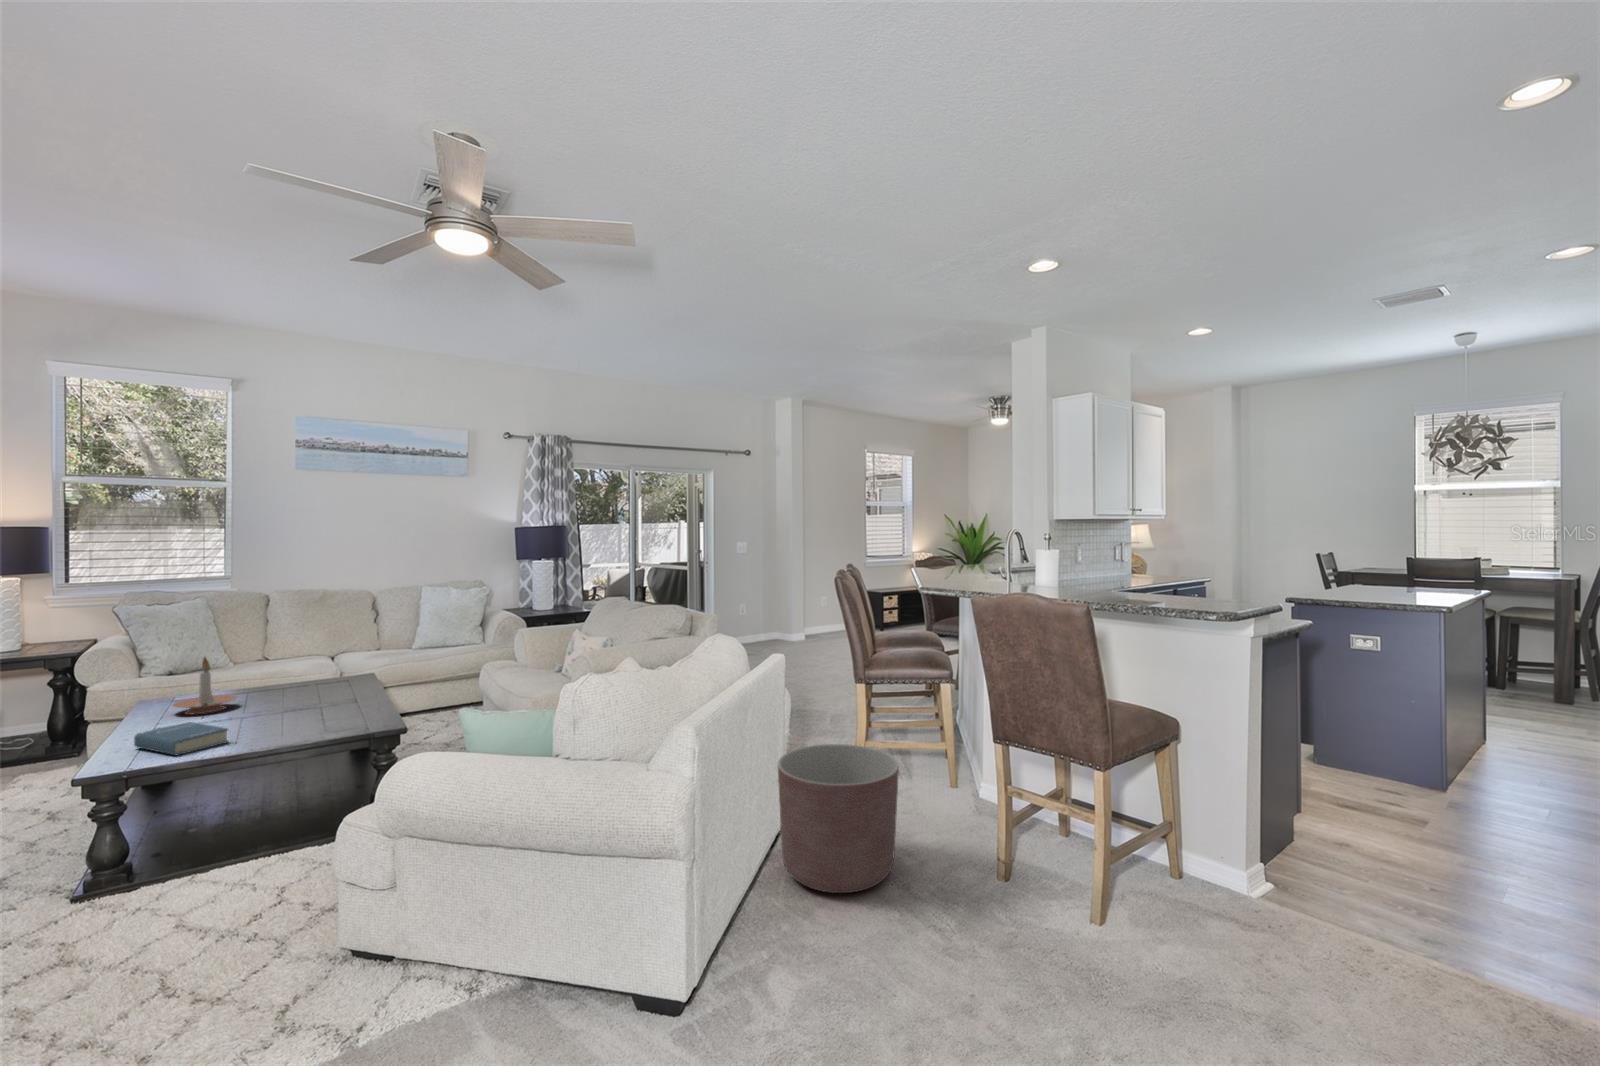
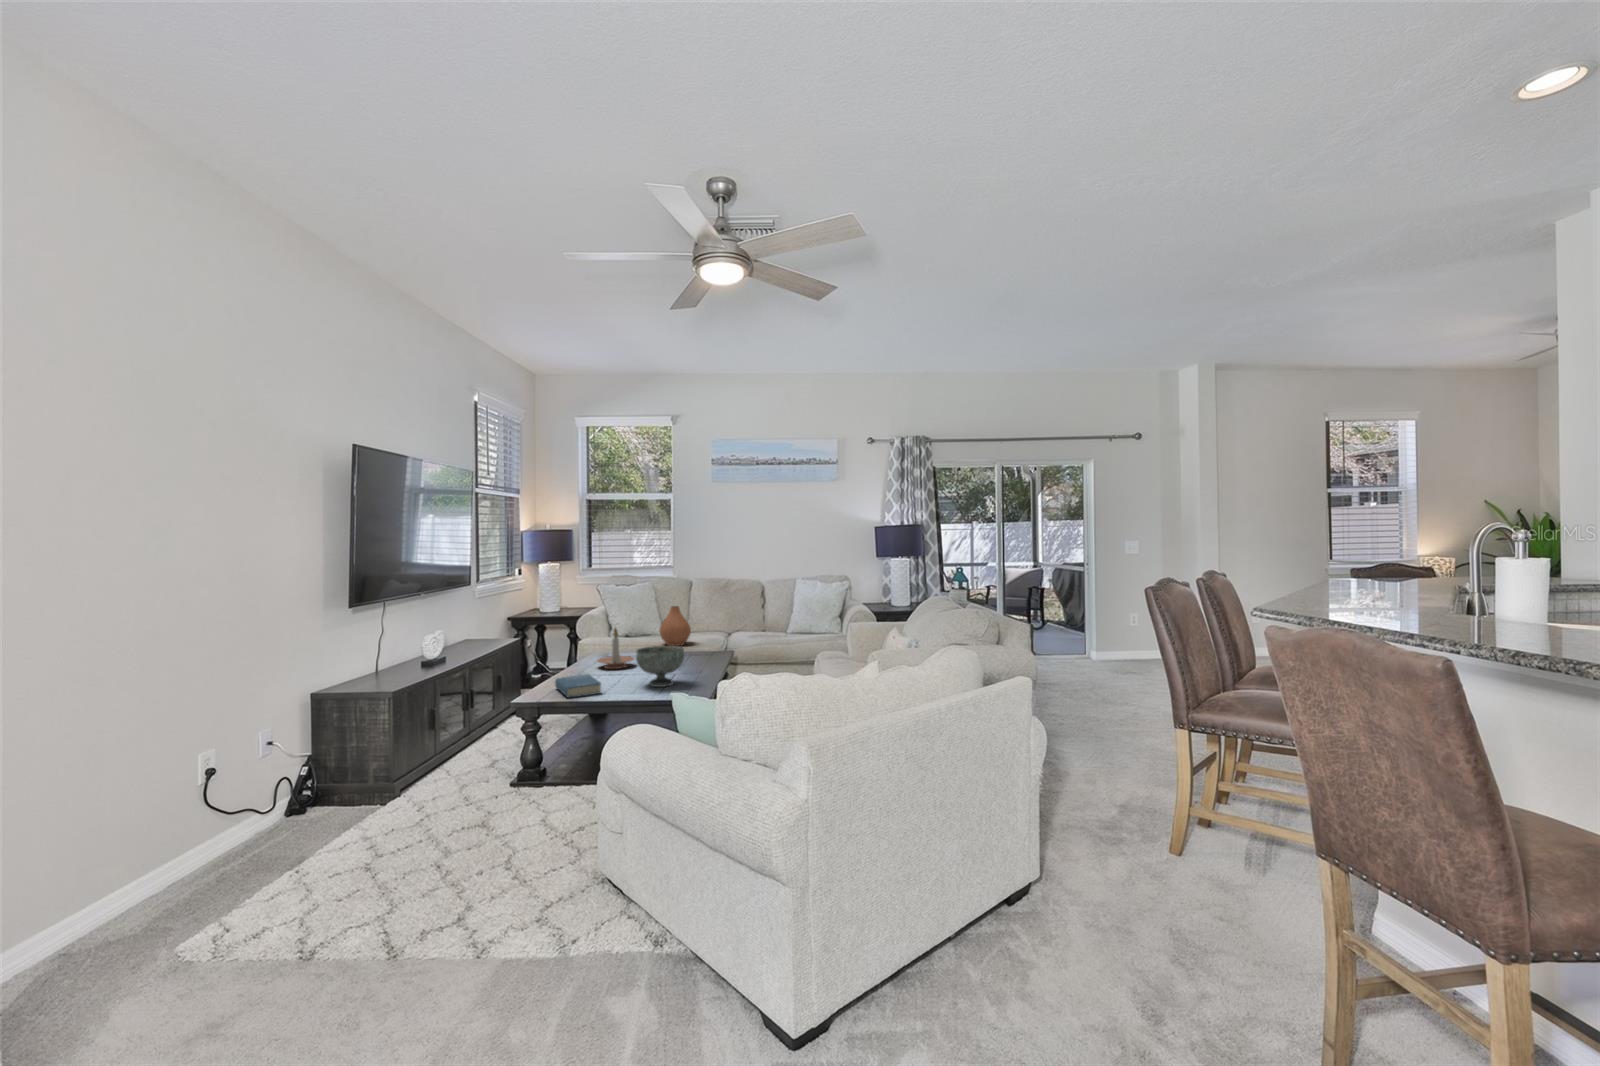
vase: none [241,626,294,678] -> present [659,606,691,646]
decorative bowl: none [273,670,345,724] -> present [636,646,684,687]
planter: present [778,744,899,893] -> none [981,796,1142,995]

